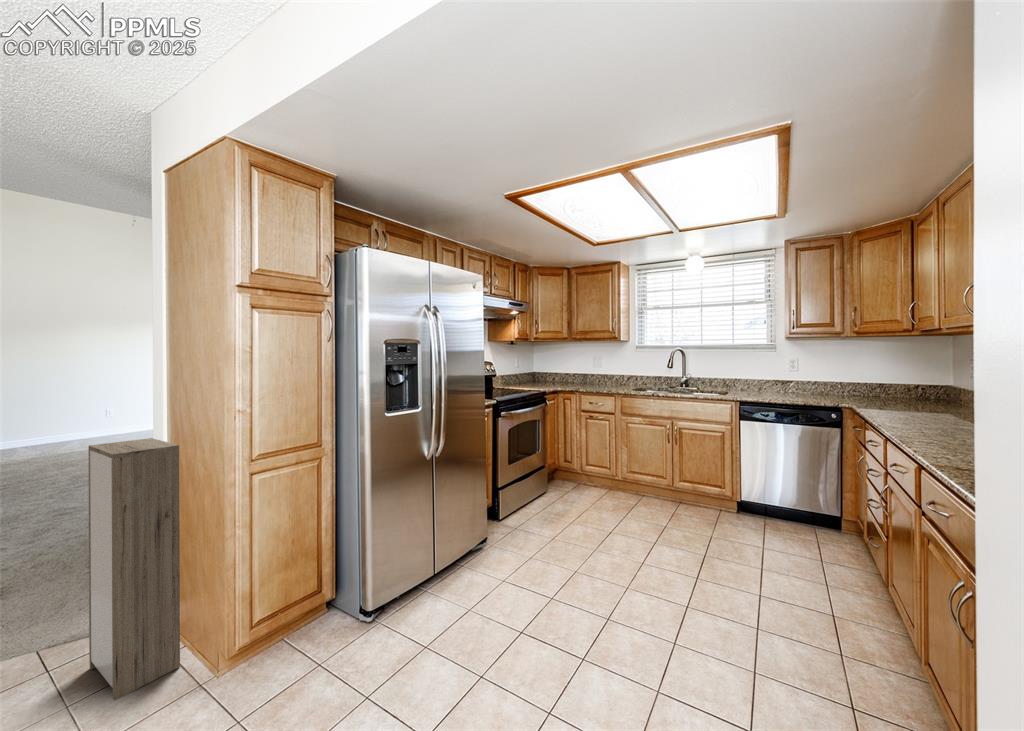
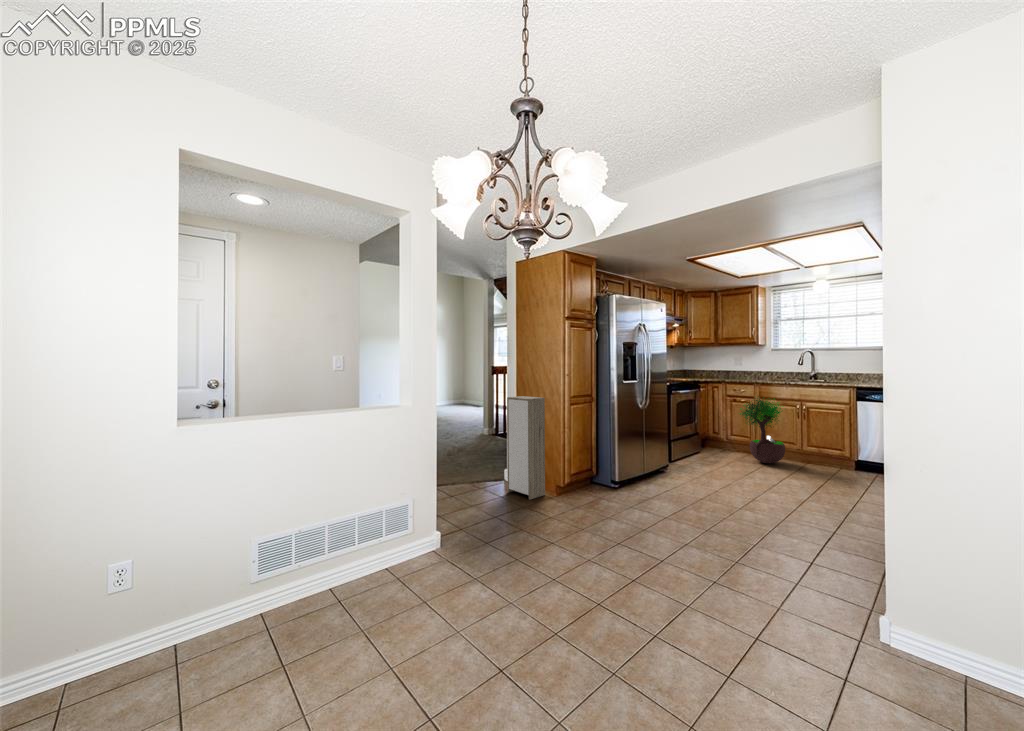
potted tree: none [593,408,654,509] -> present [740,397,785,463]

